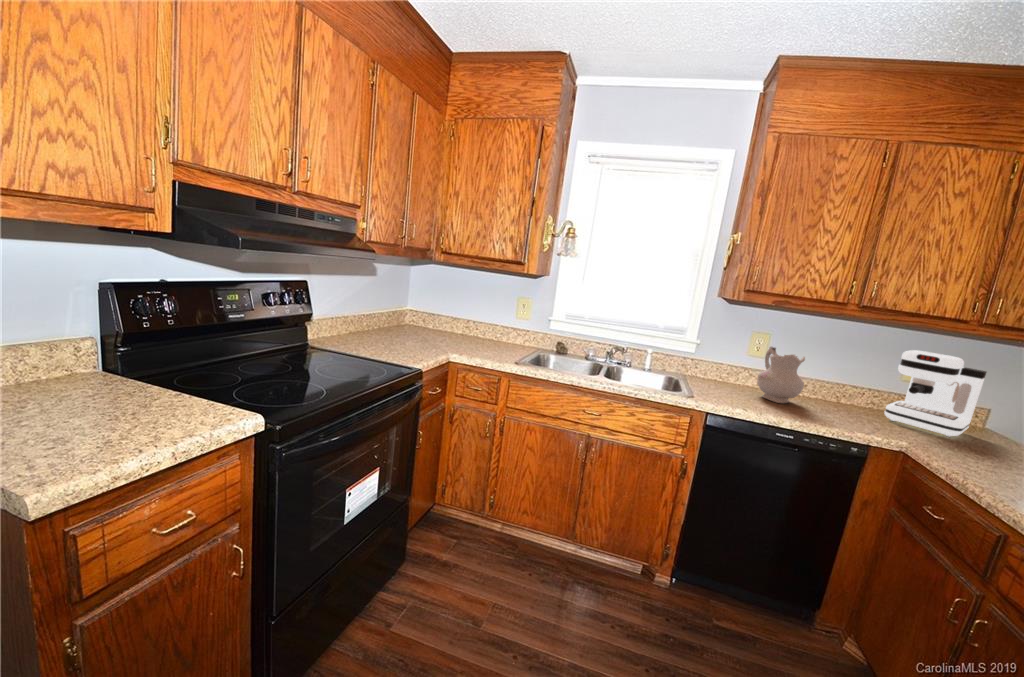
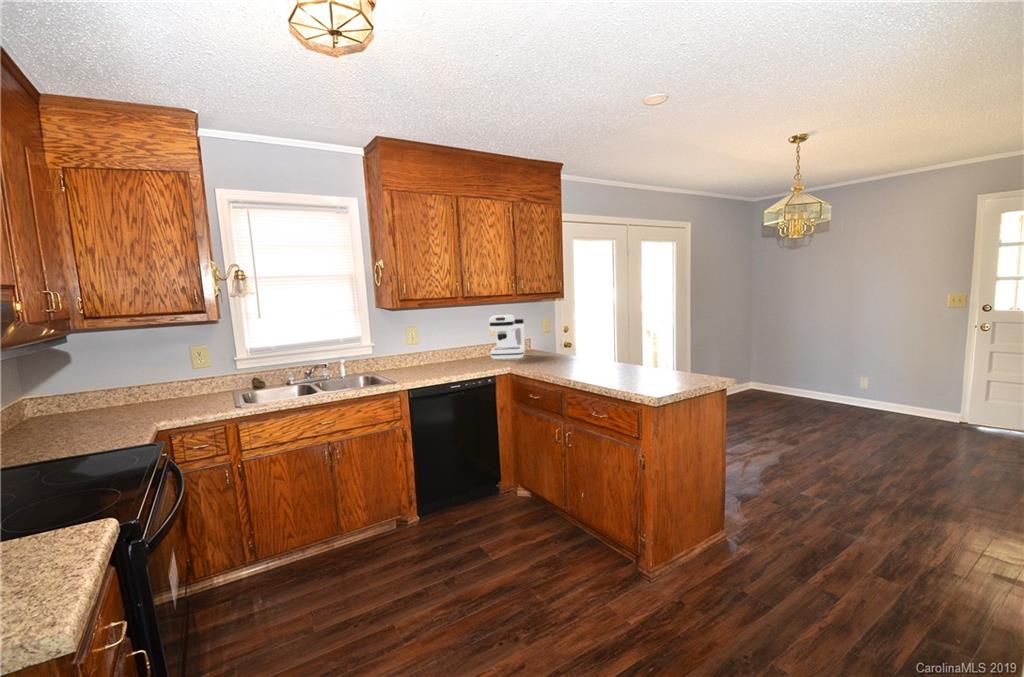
ceramic pitcher: present [757,347,805,403] -> none [422,334,450,370]

